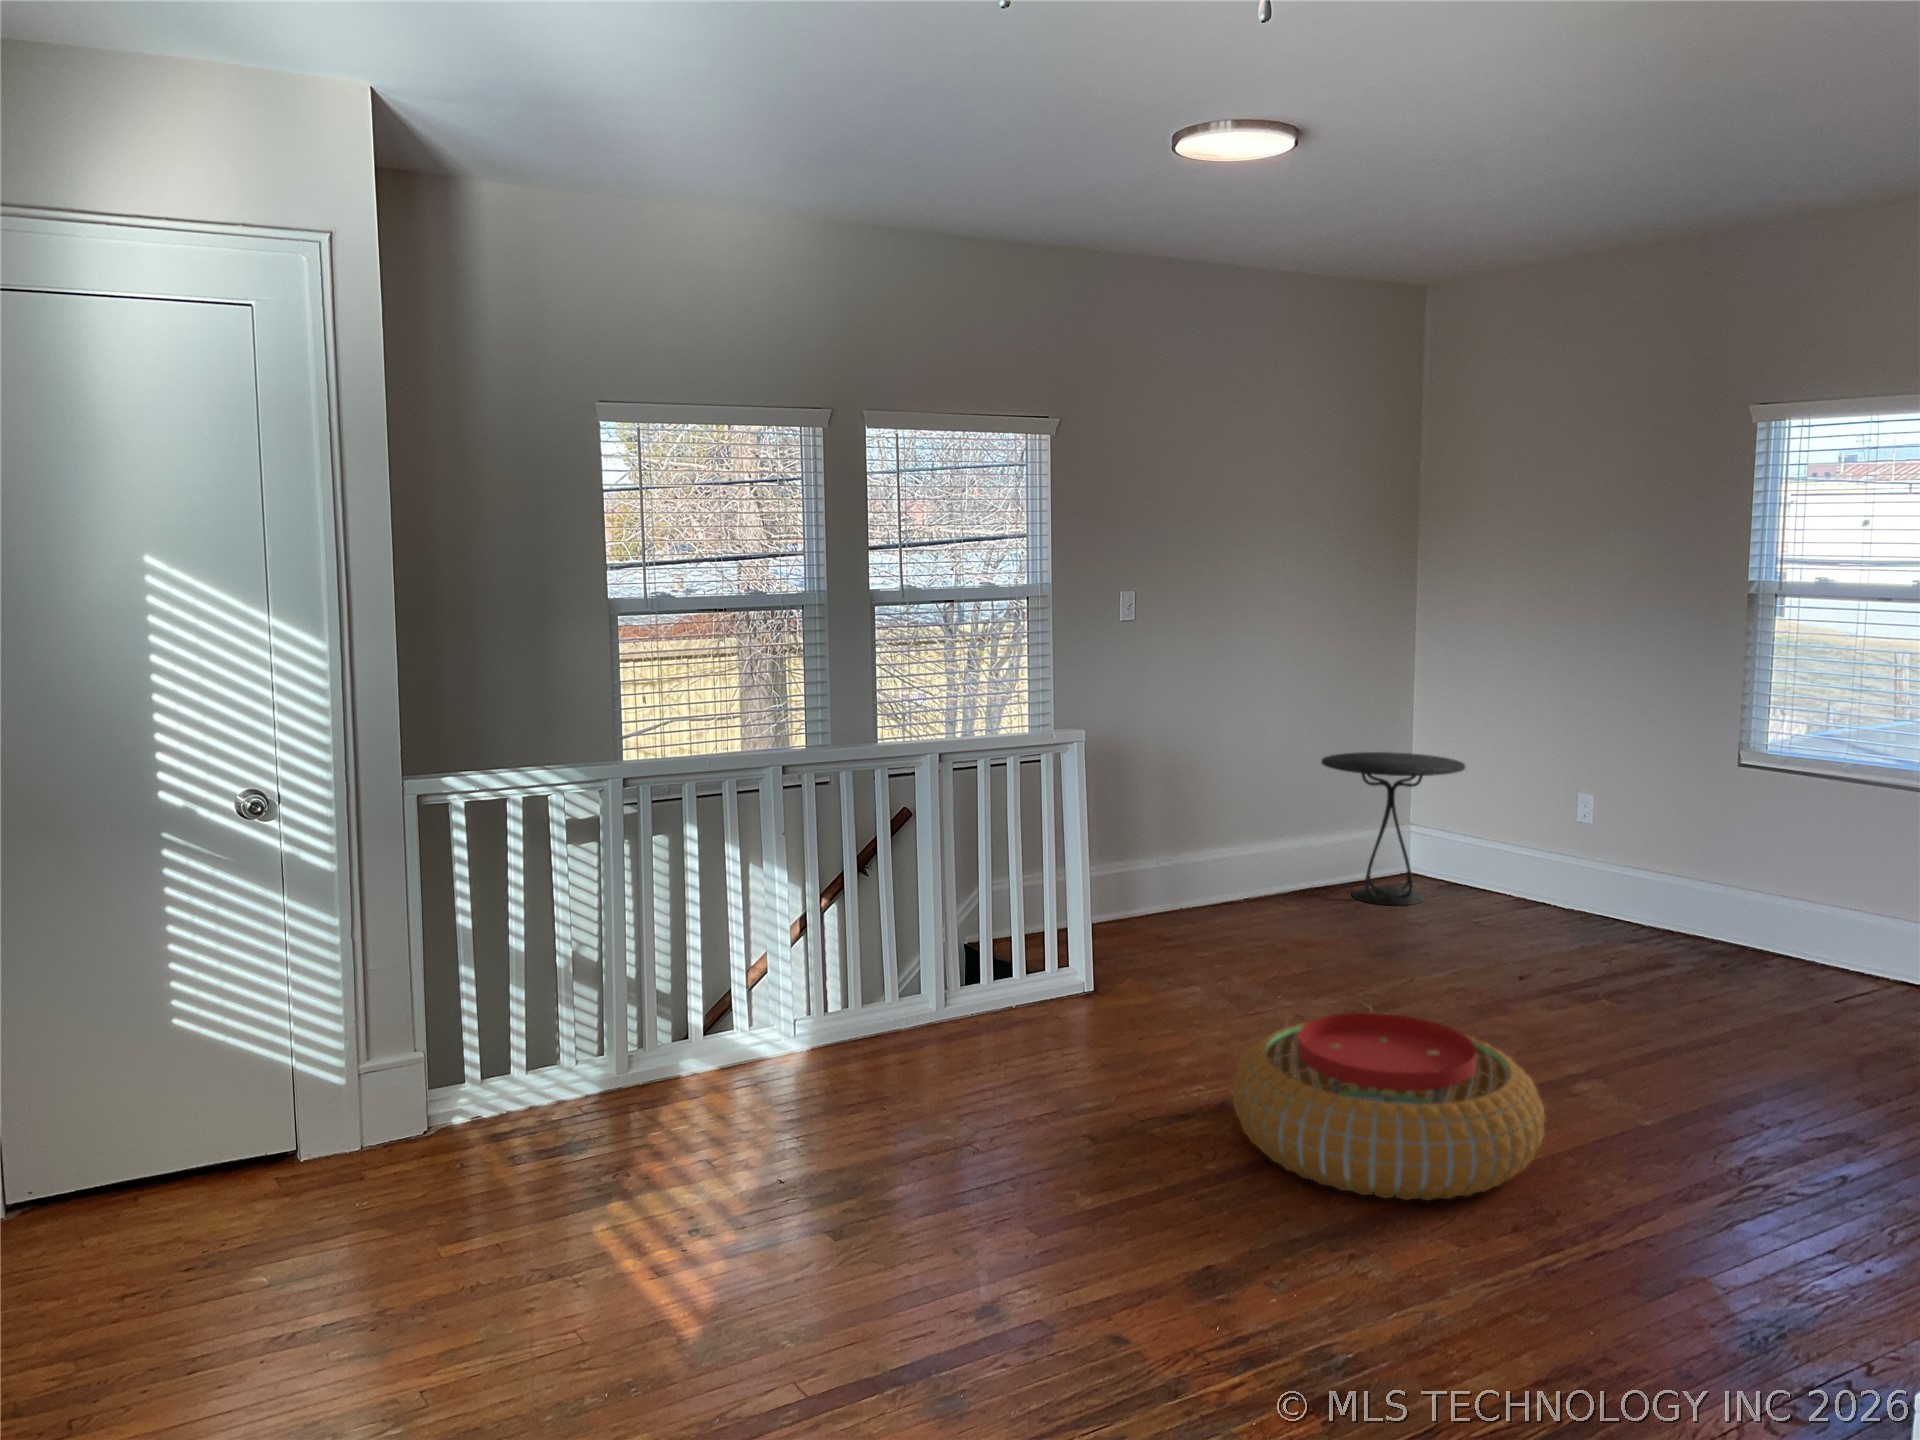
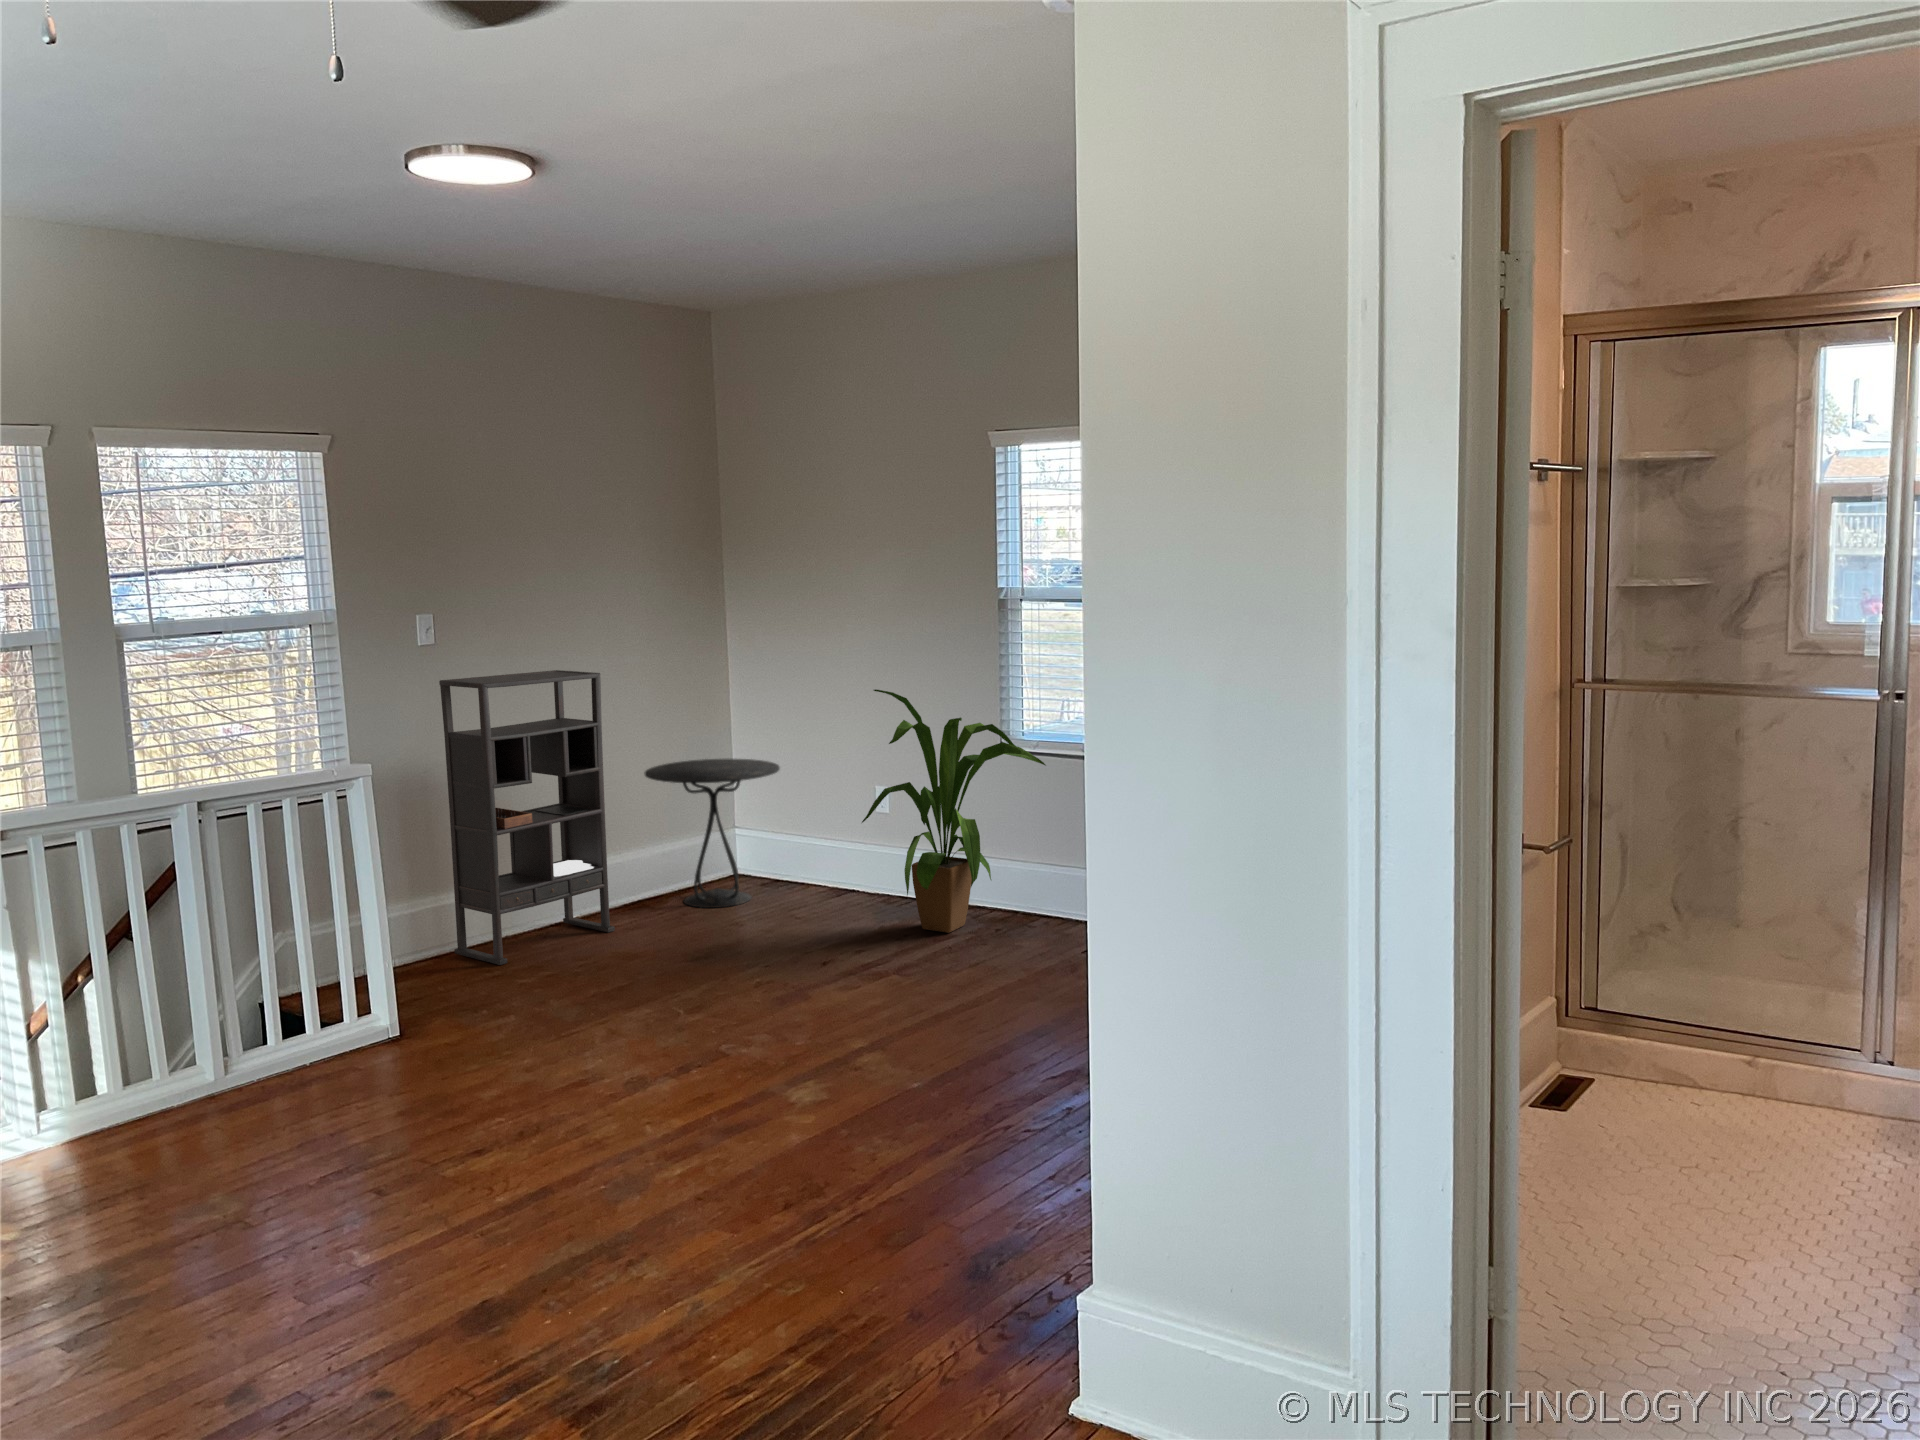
bookshelf: none [1133,652,1289,936] -> present [439,670,615,965]
house plant: none [1566,687,1802,962] -> present [862,689,1045,933]
pouf: present [1233,1013,1545,1200] -> none [526,1021,817,1200]

